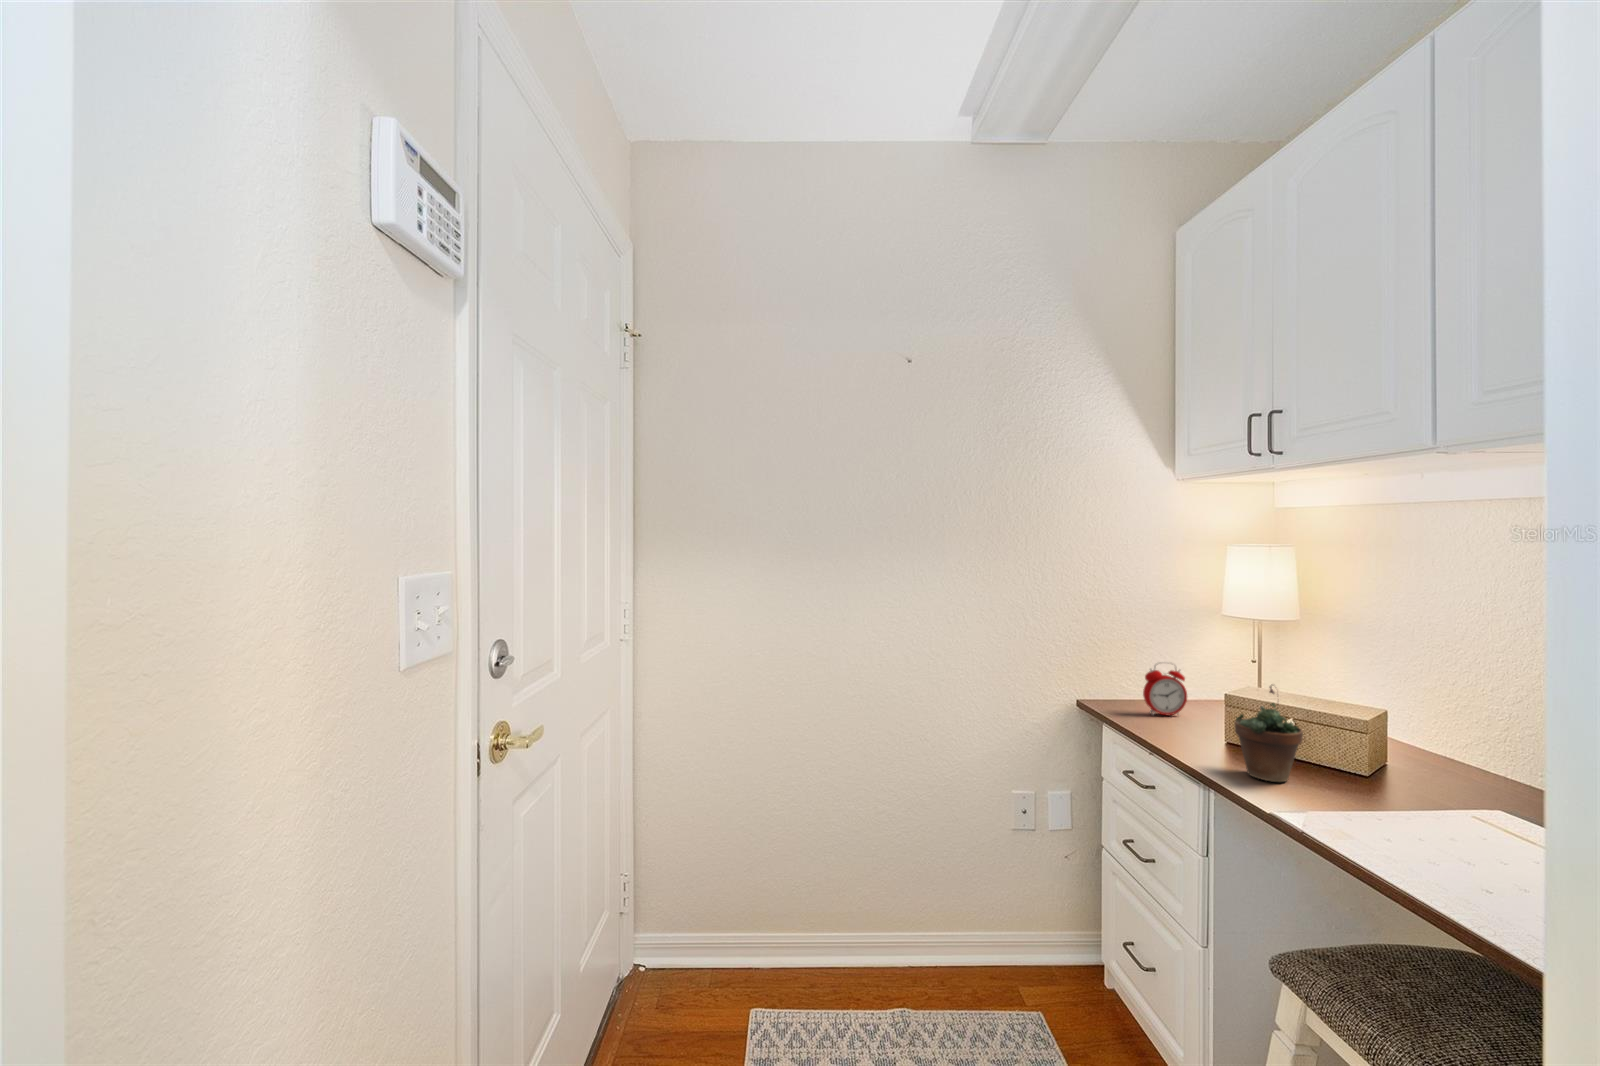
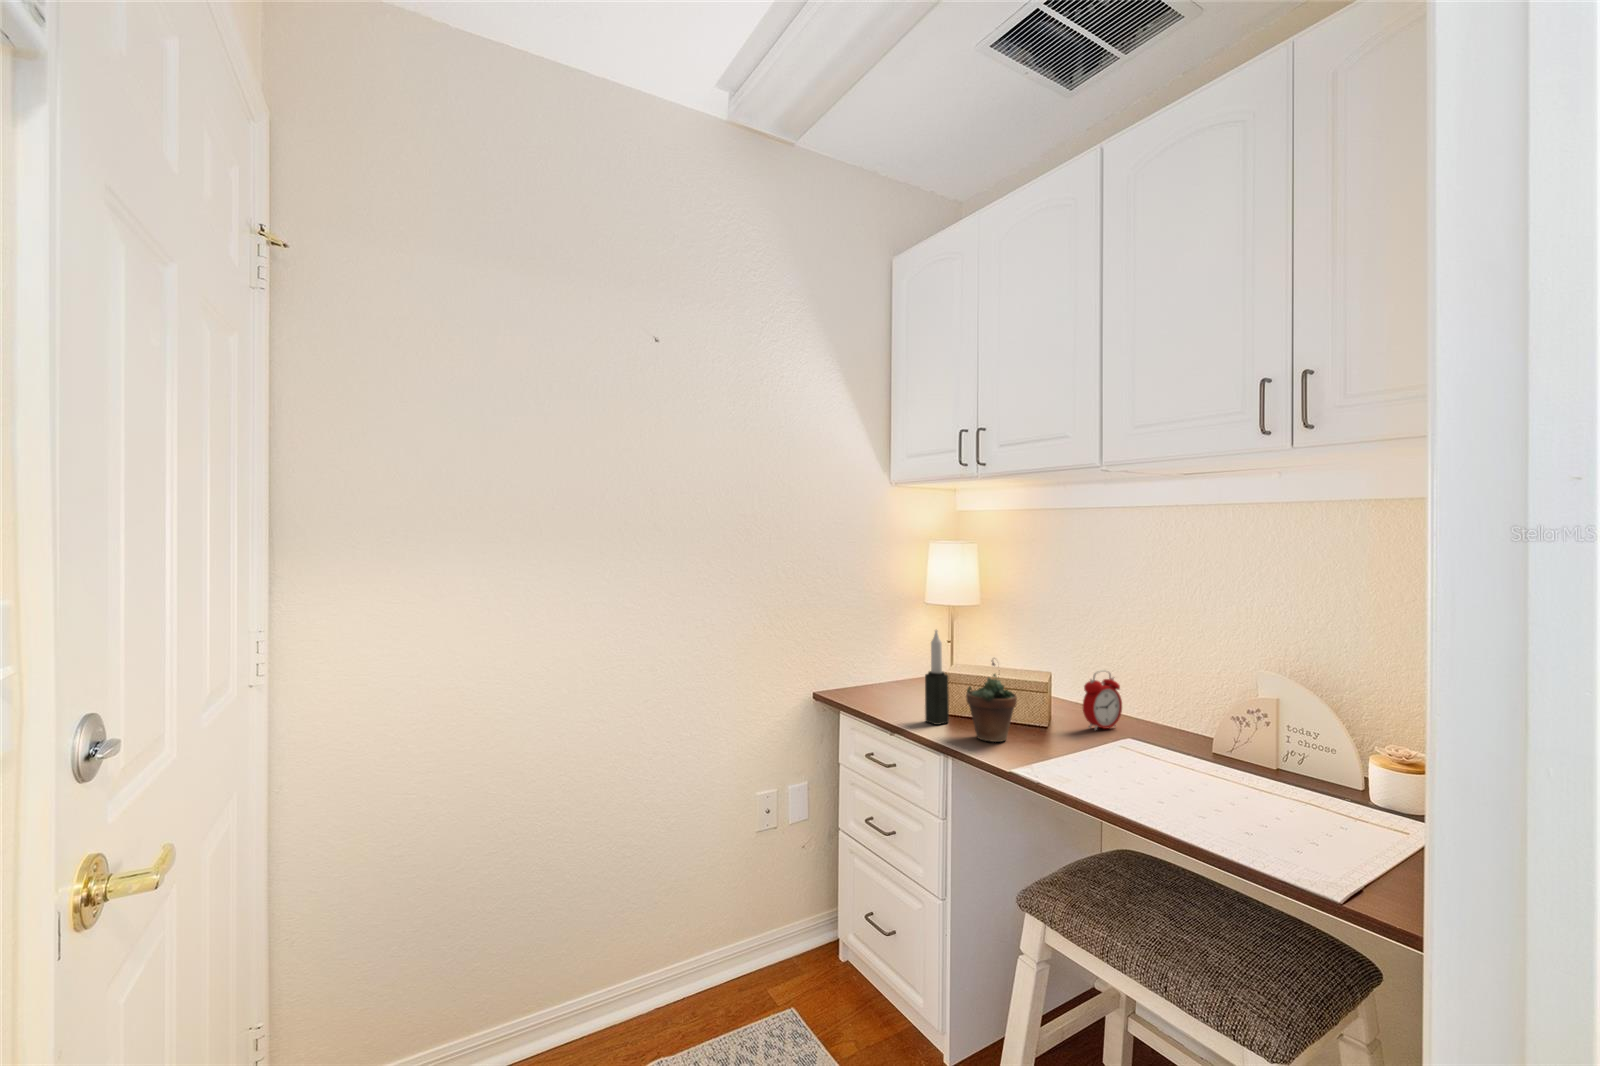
candle: none [1192,645,1222,752] -> present [925,630,949,725]
alarm clock: present [1143,662,1187,715] -> present [1083,671,1122,729]

